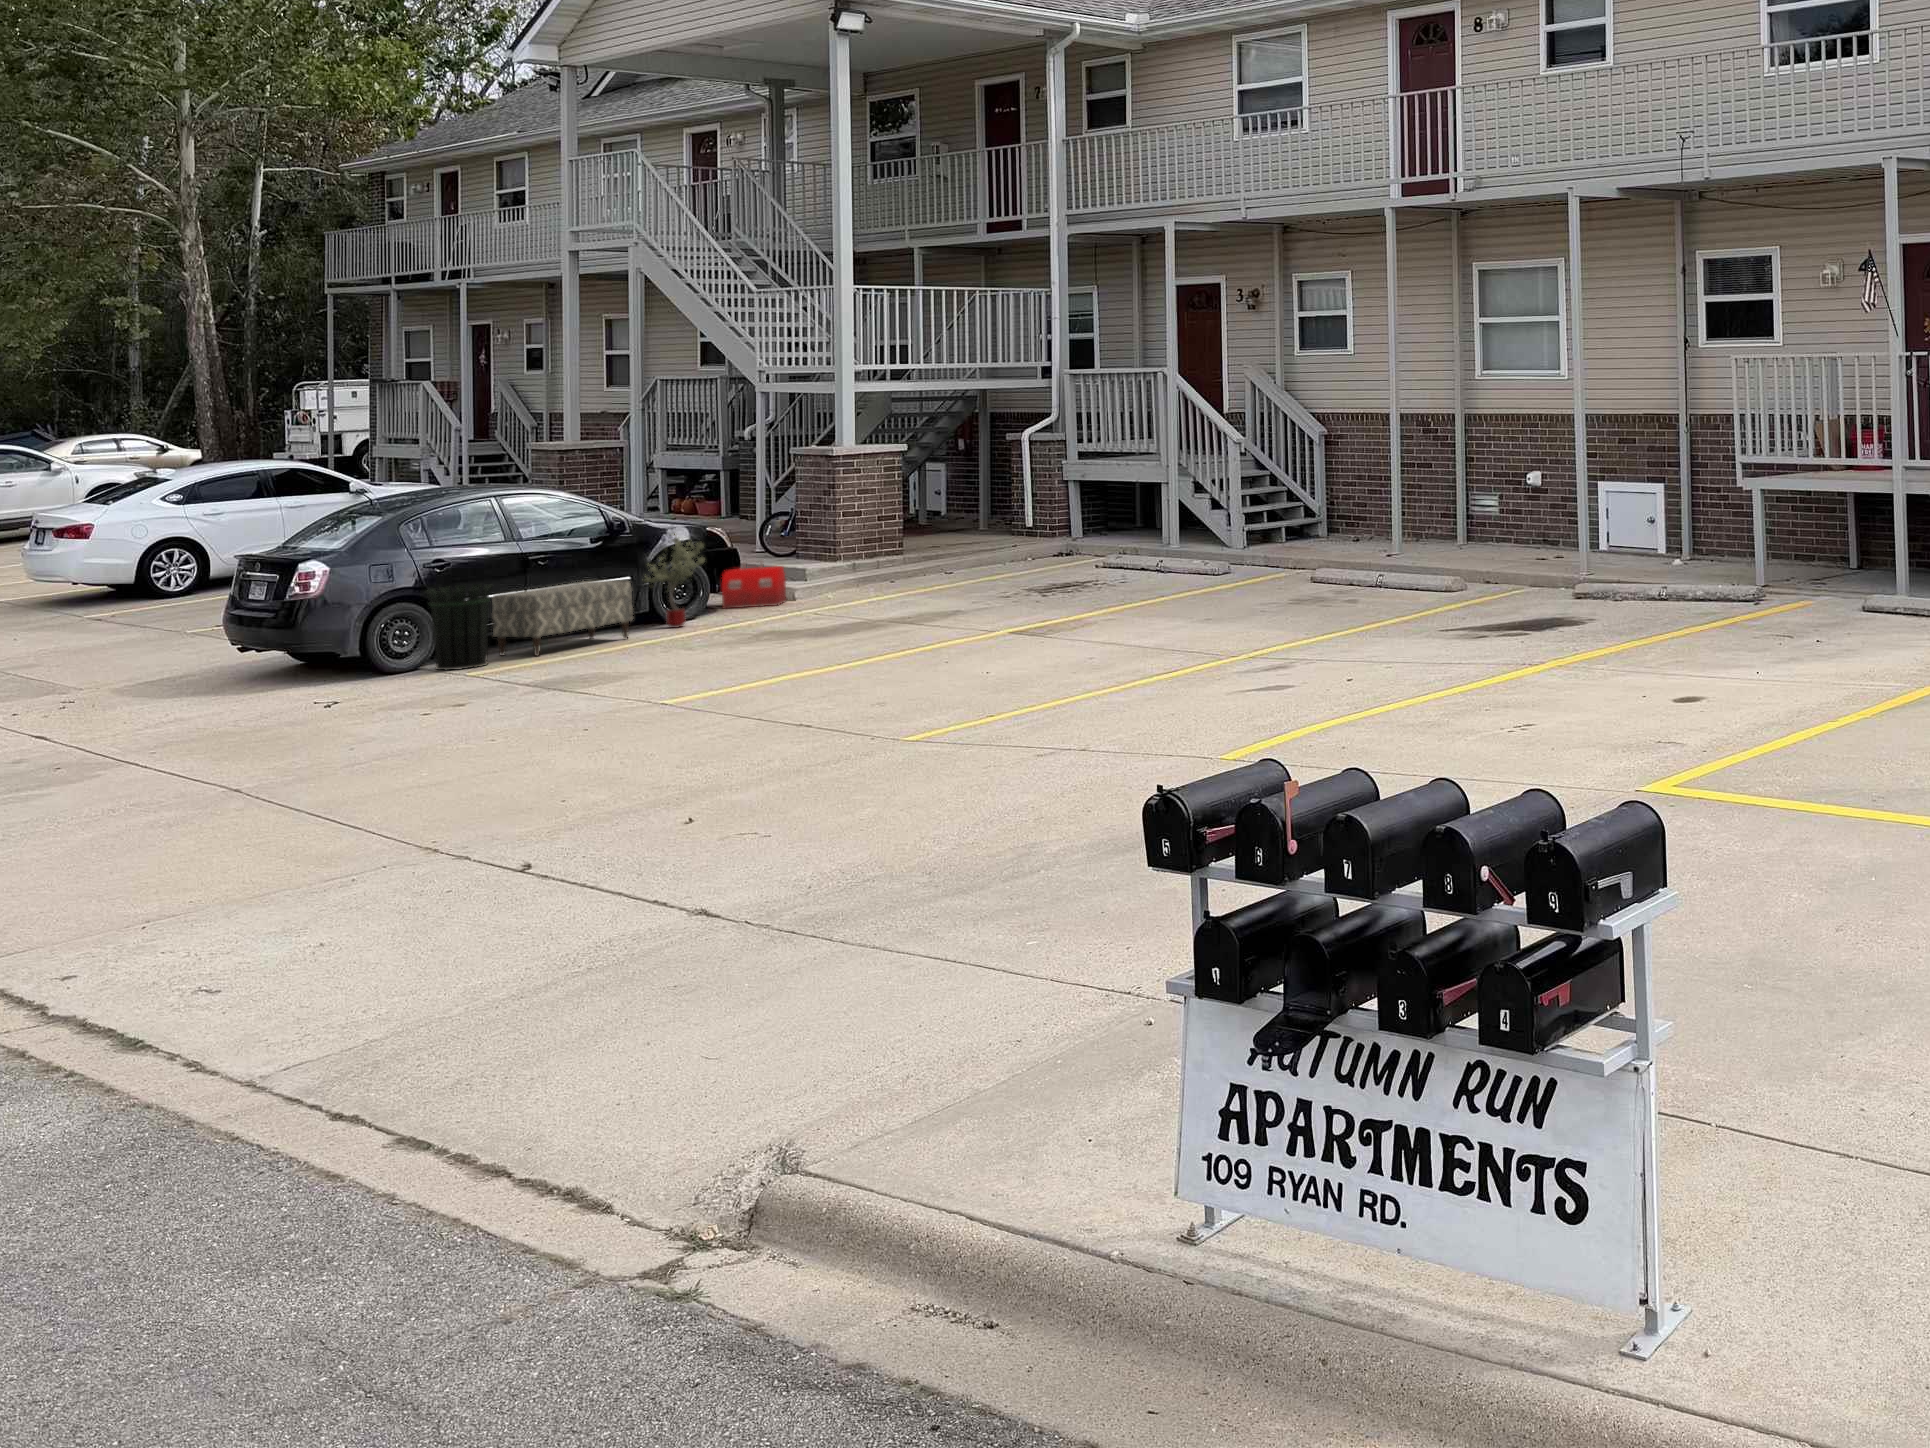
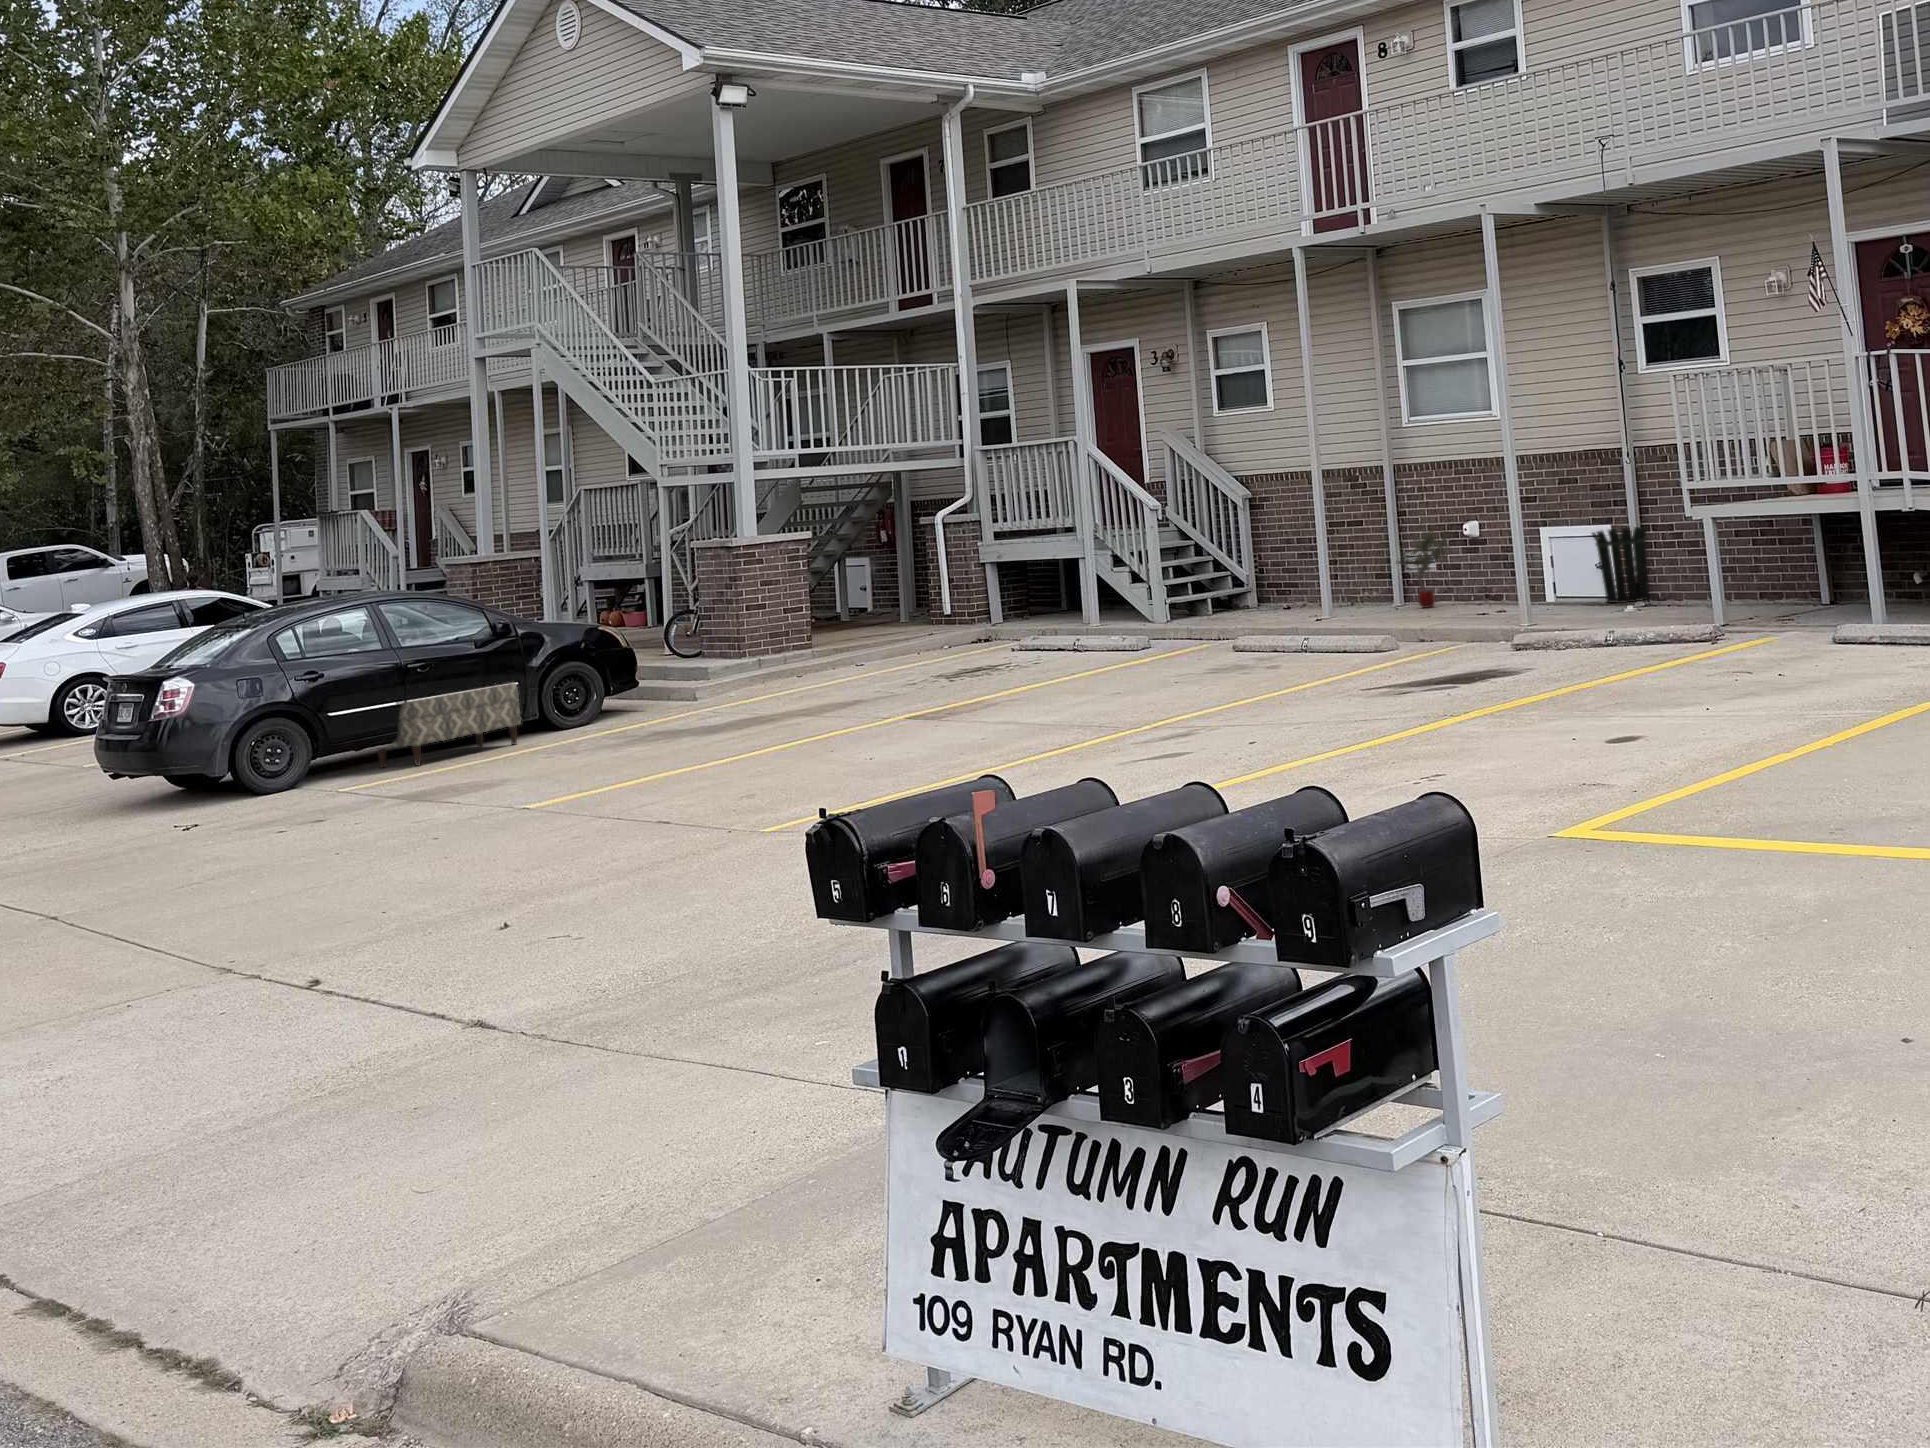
potted tree: present [644,533,704,628] -> present [1396,521,1451,608]
toolbox: present [722,560,786,608] -> none [622,657,691,711]
waste bin: present [425,584,492,670] -> present [1592,527,1649,603]

